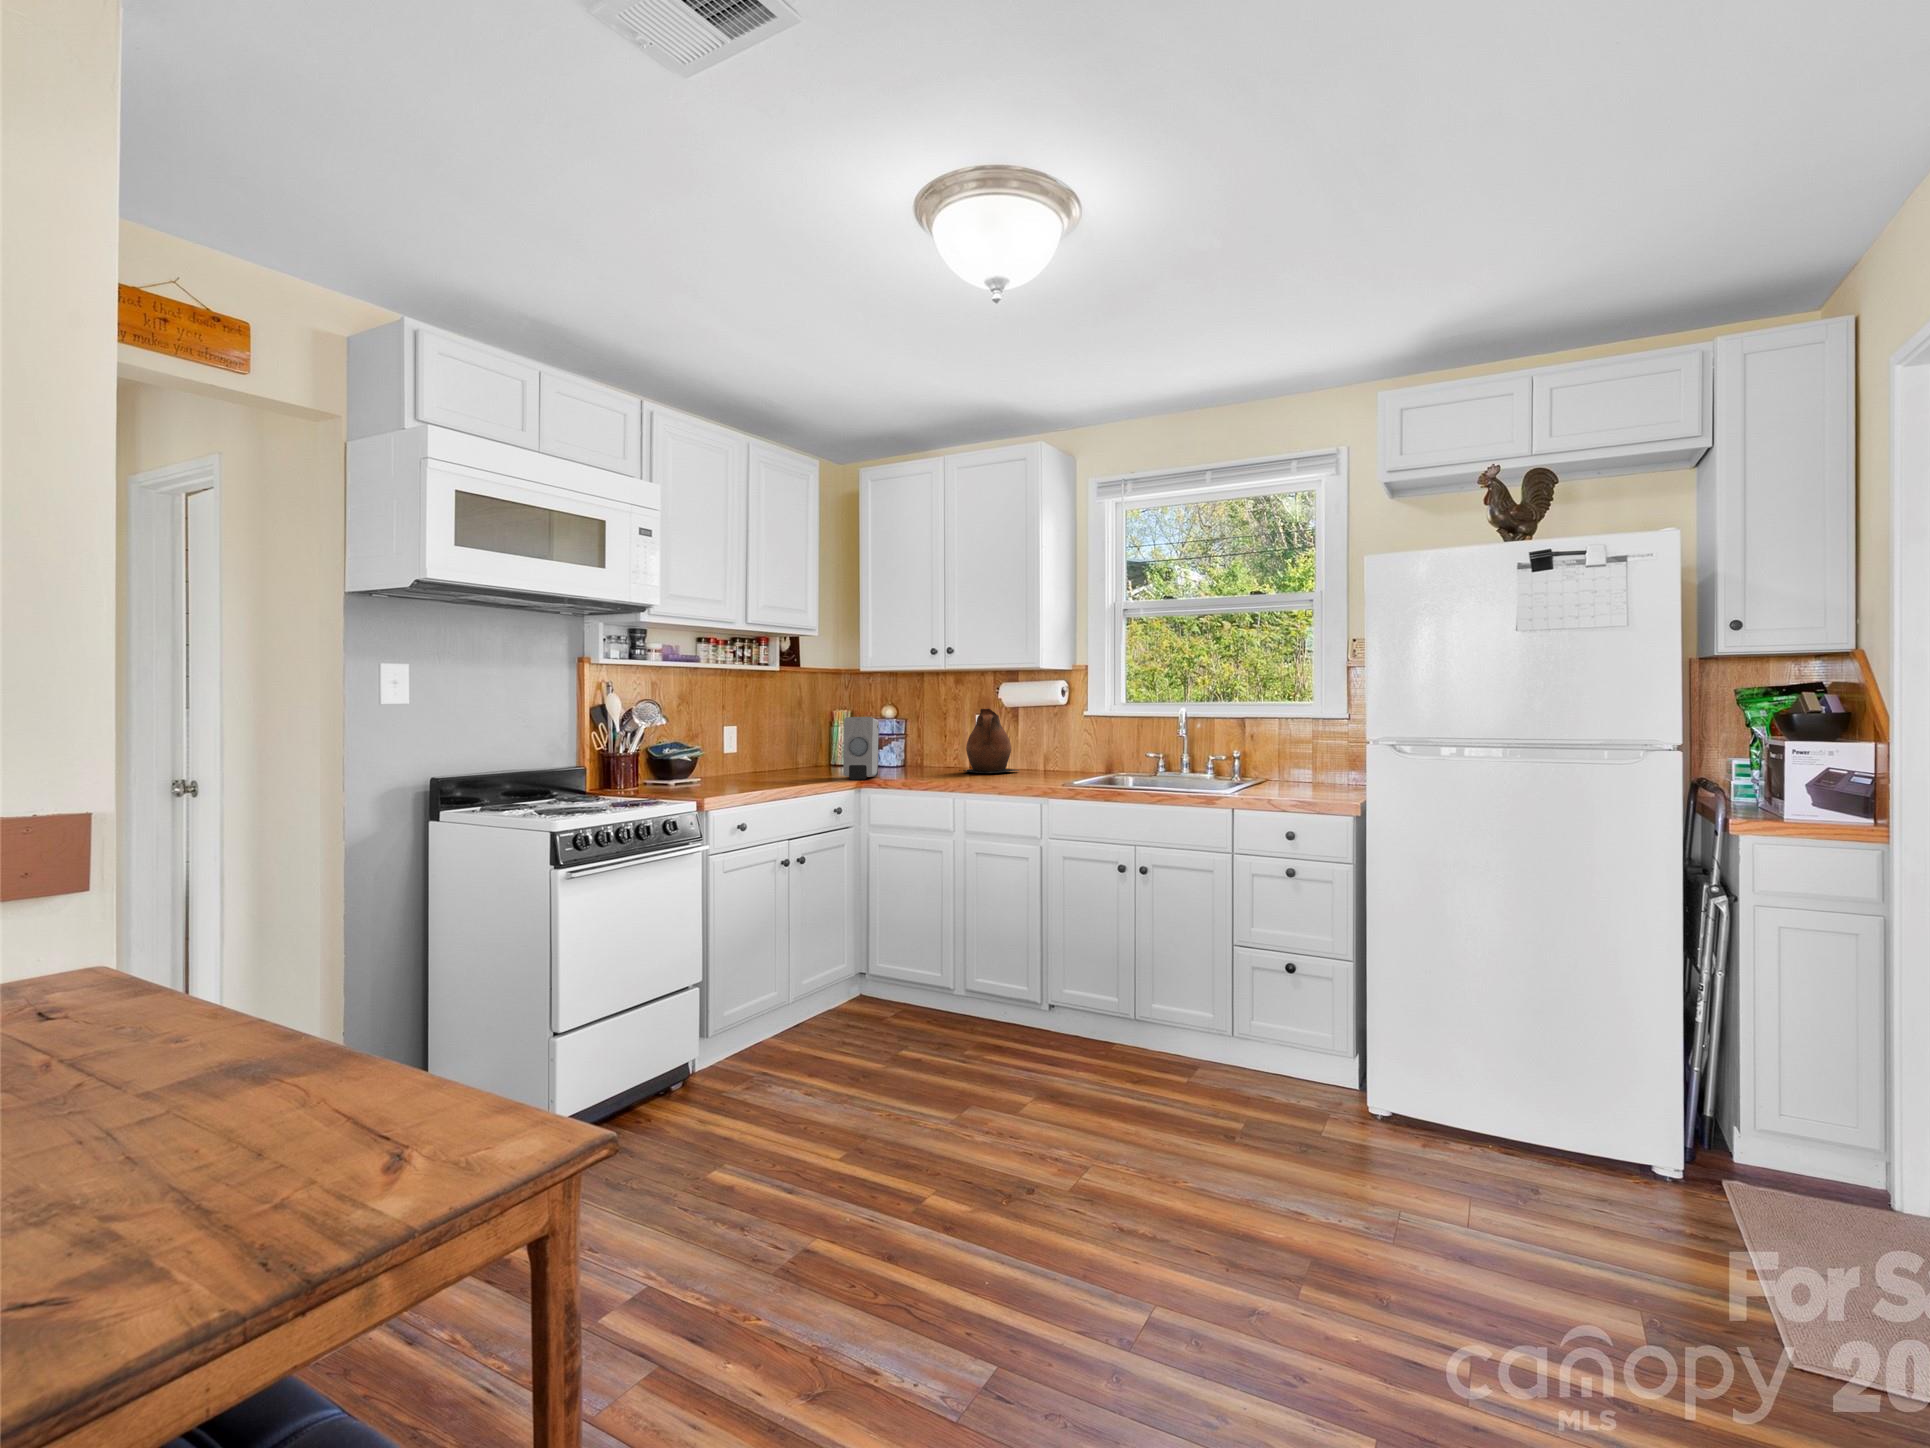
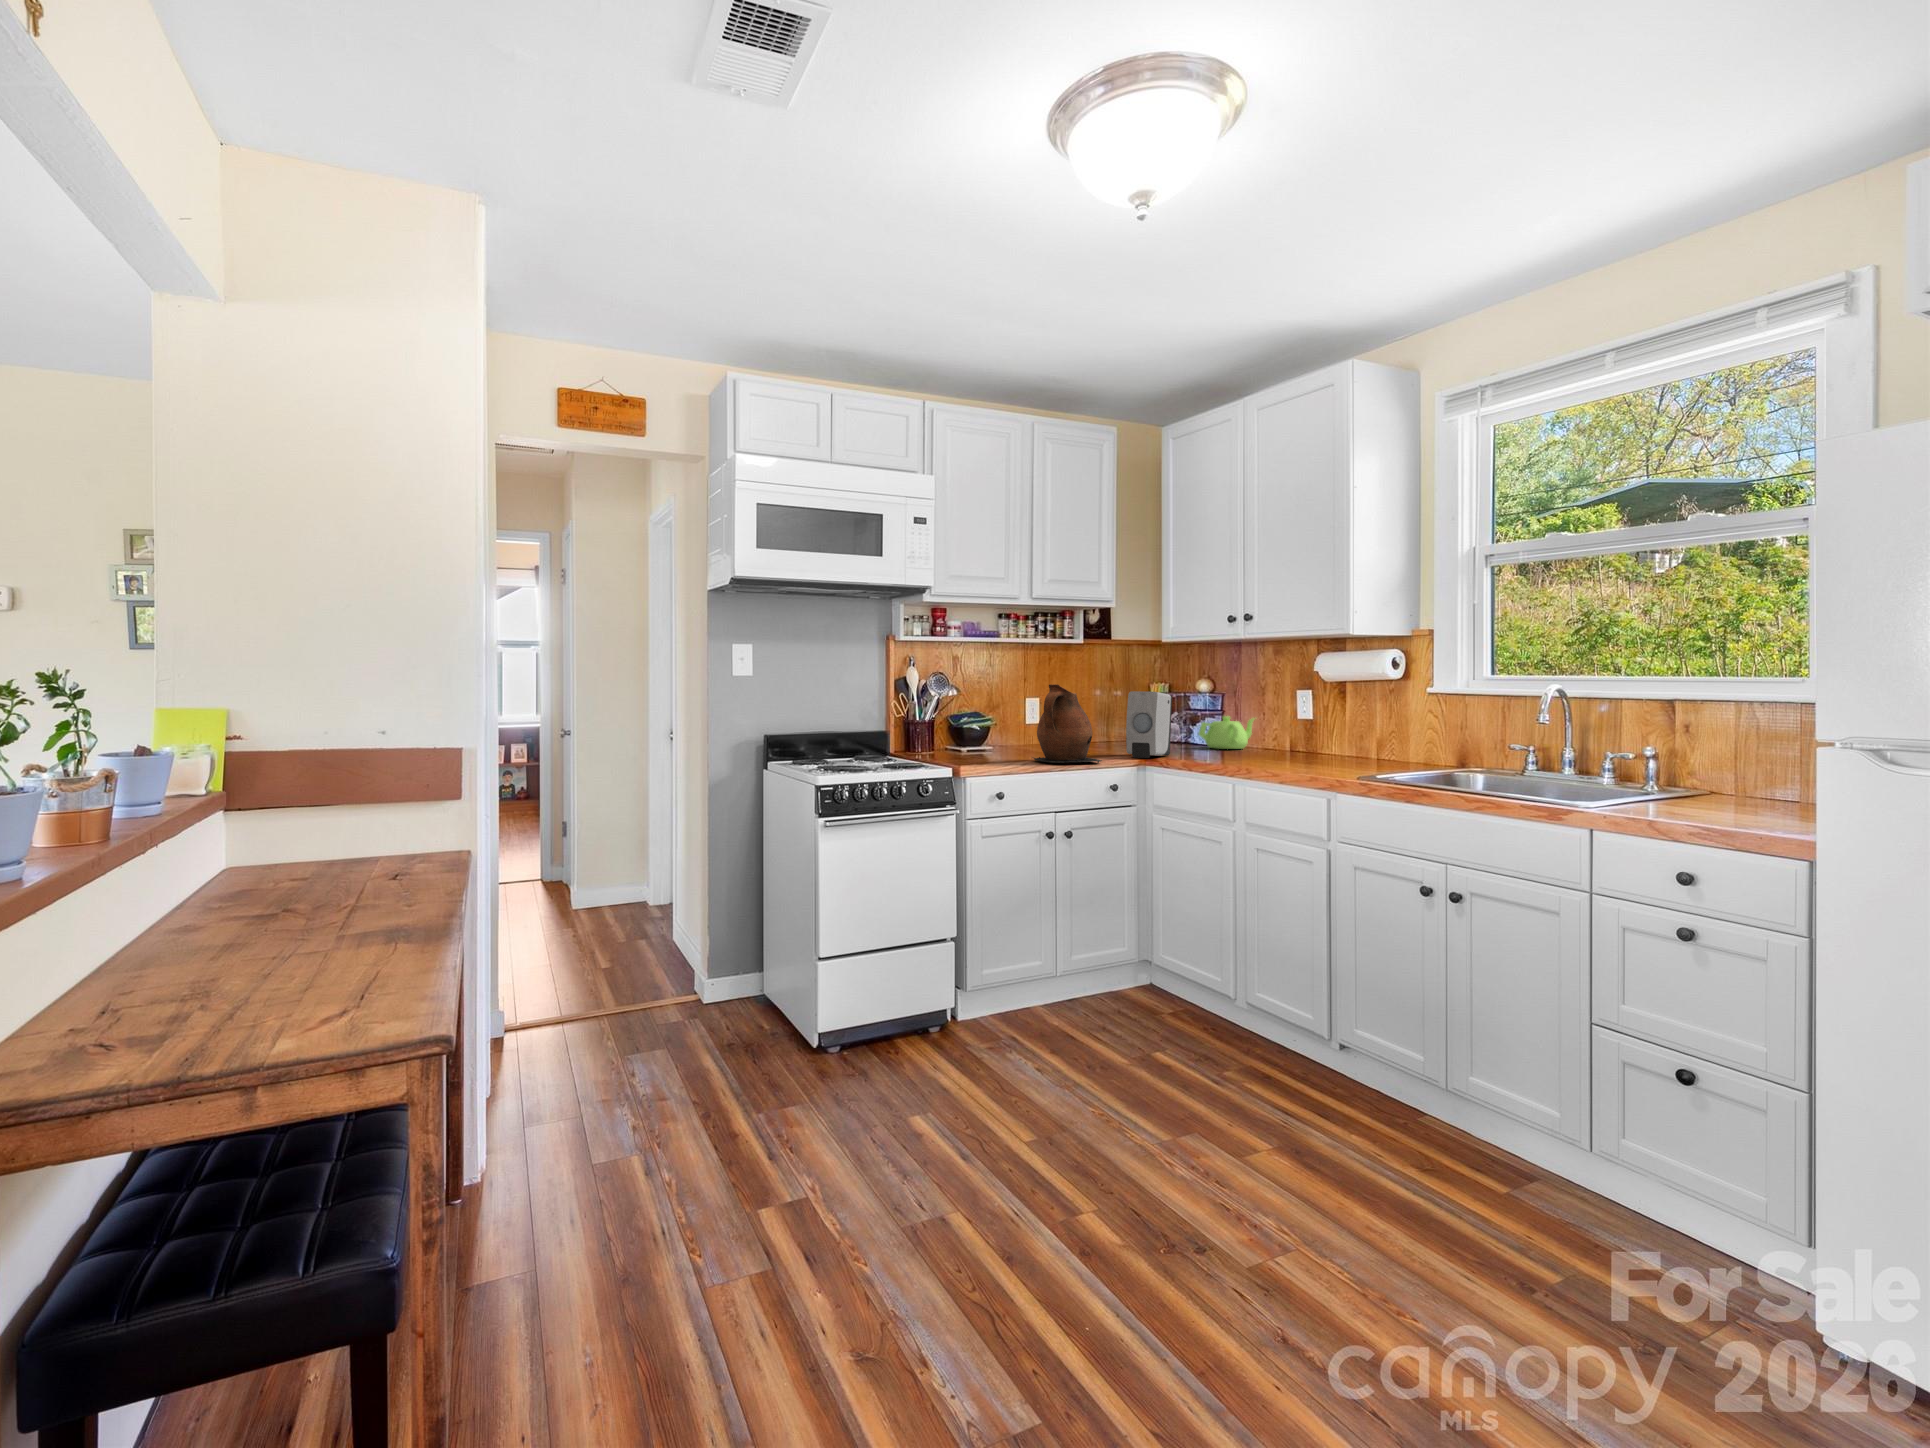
ceramic pitcher: present [963,709,1019,773] -> present [1034,684,1102,763]
teapot: none [887,740,934,769] -> present [1199,716,1255,749]

